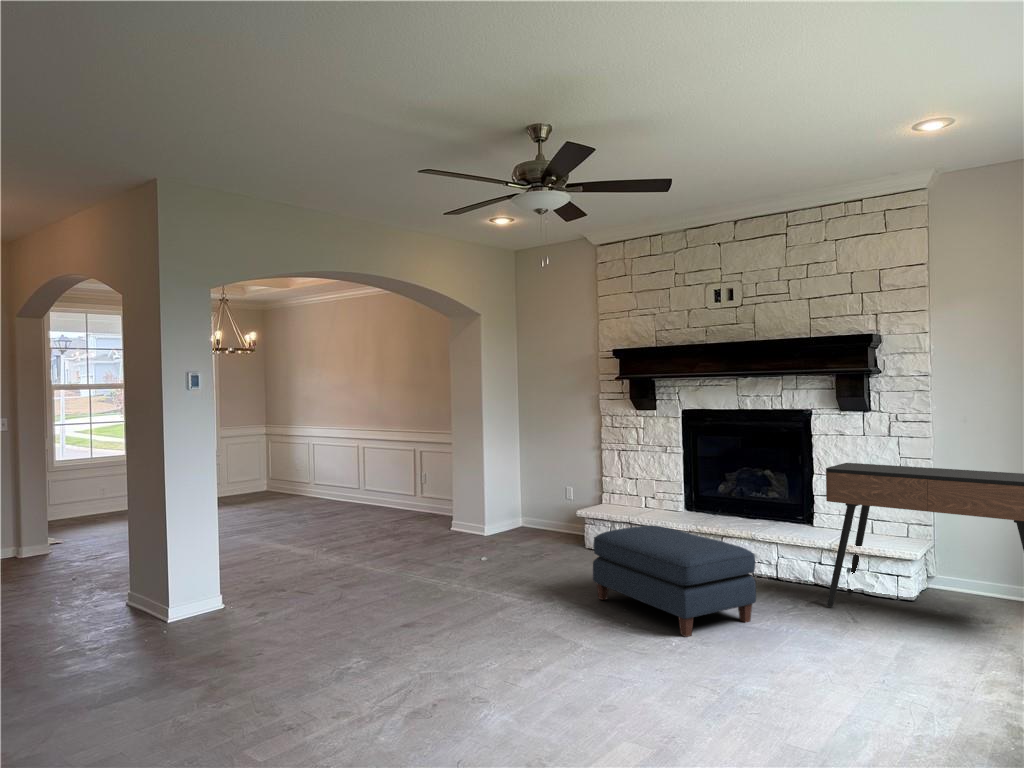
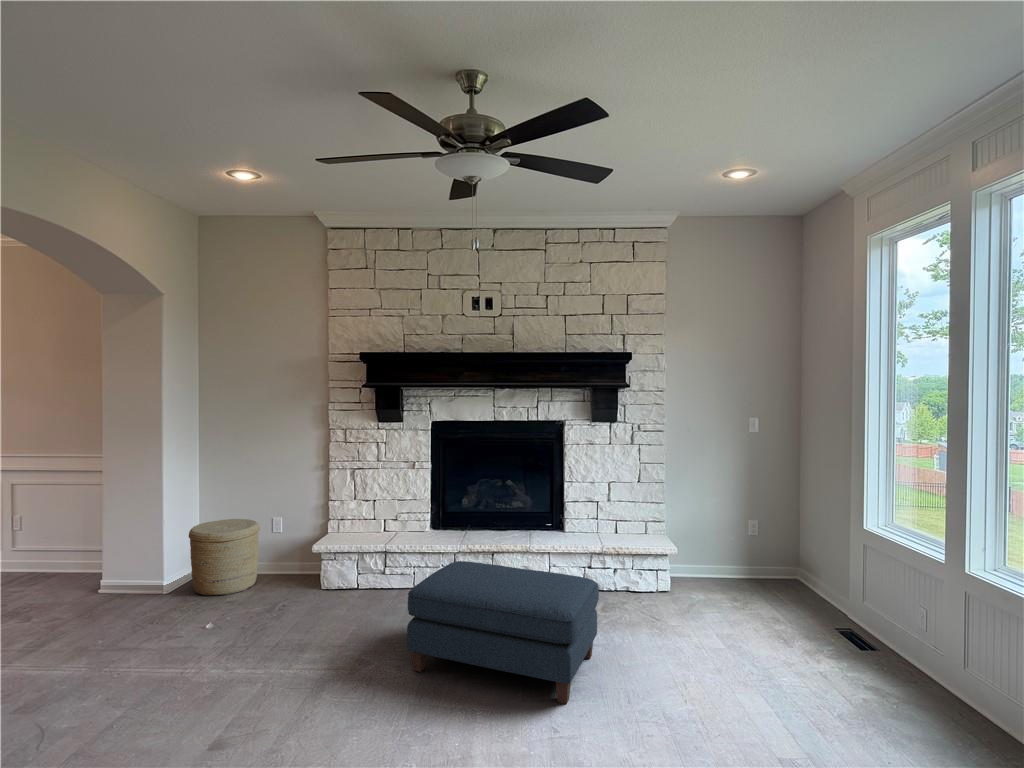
console table: present [826,463,1024,607] -> none [616,471,804,620]
woven basket: none [500,487,549,542] -> present [189,519,260,596]

